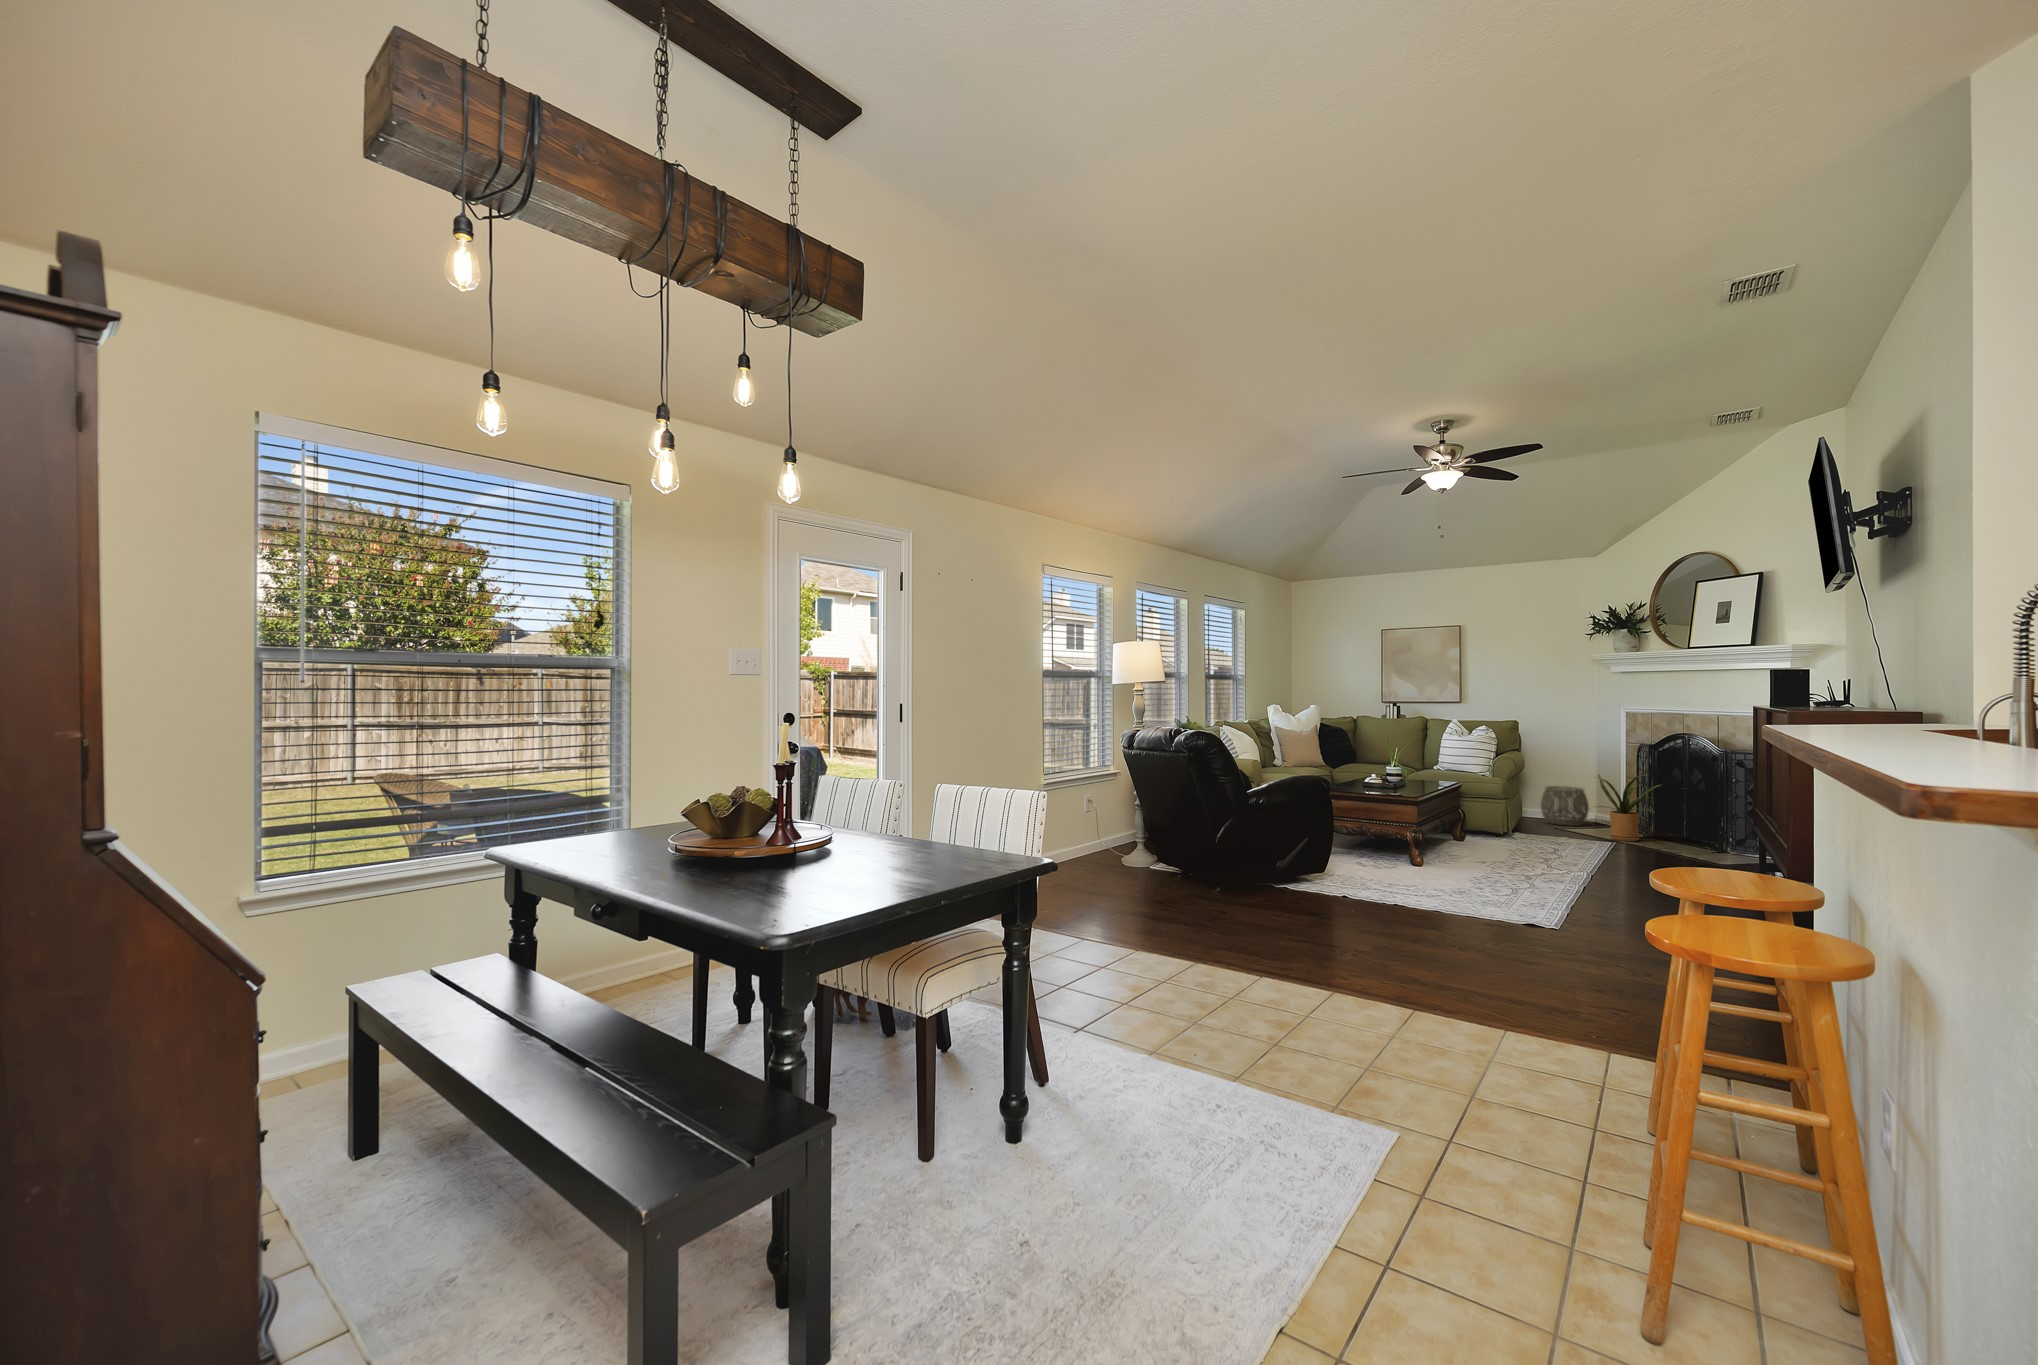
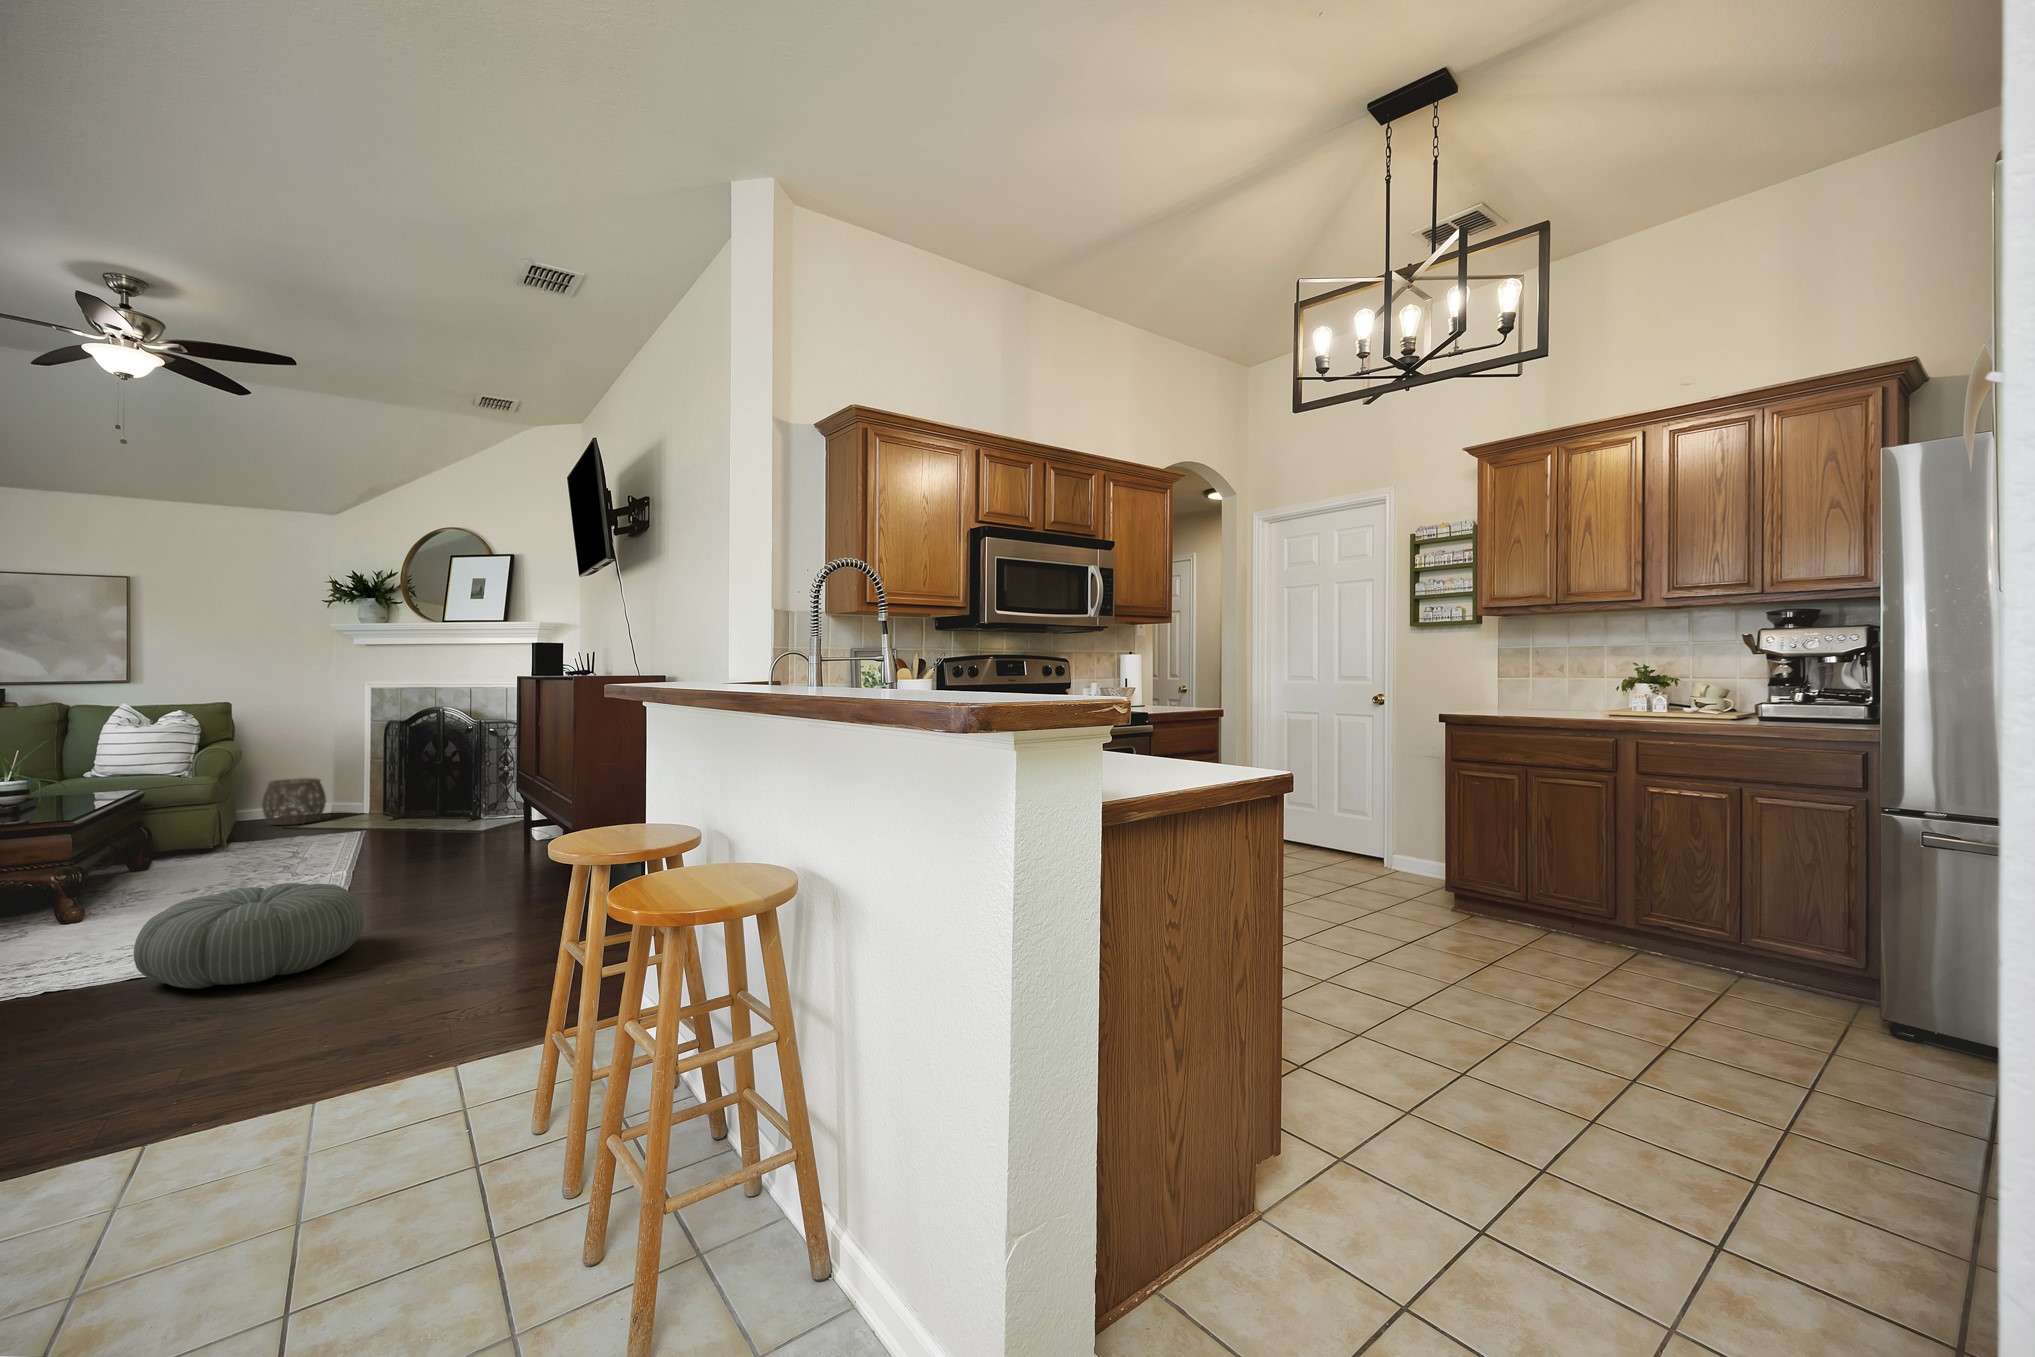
house plant: present [1597,774,1660,841] -> none [333,752,417,830]
pouf: none [1434,868,1577,942] -> present [134,883,364,988]

